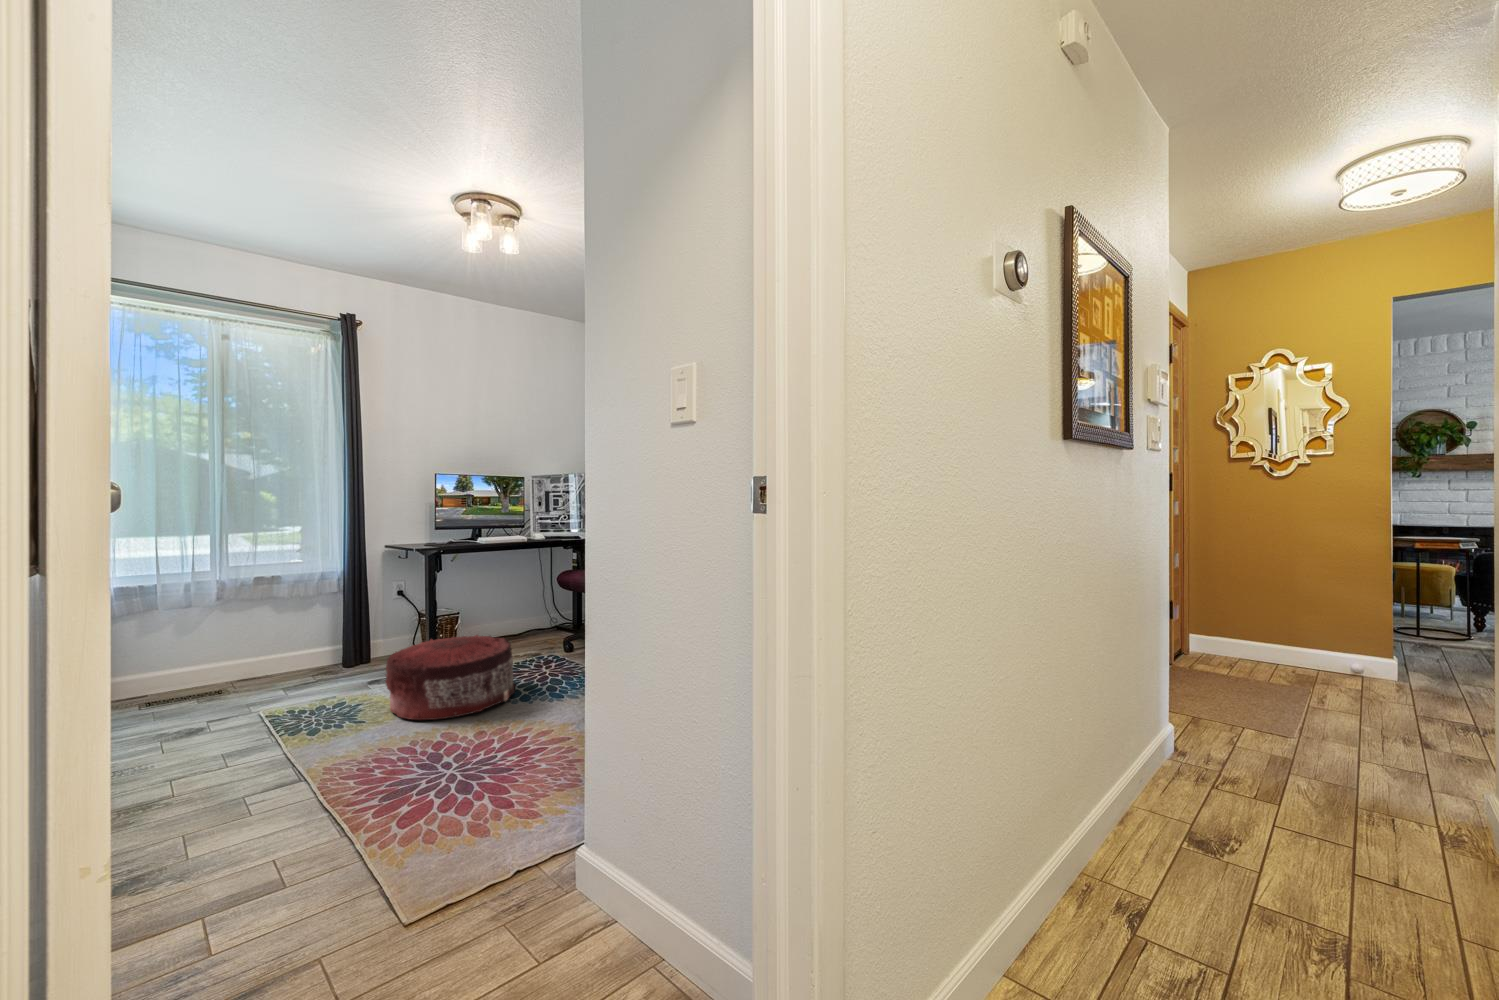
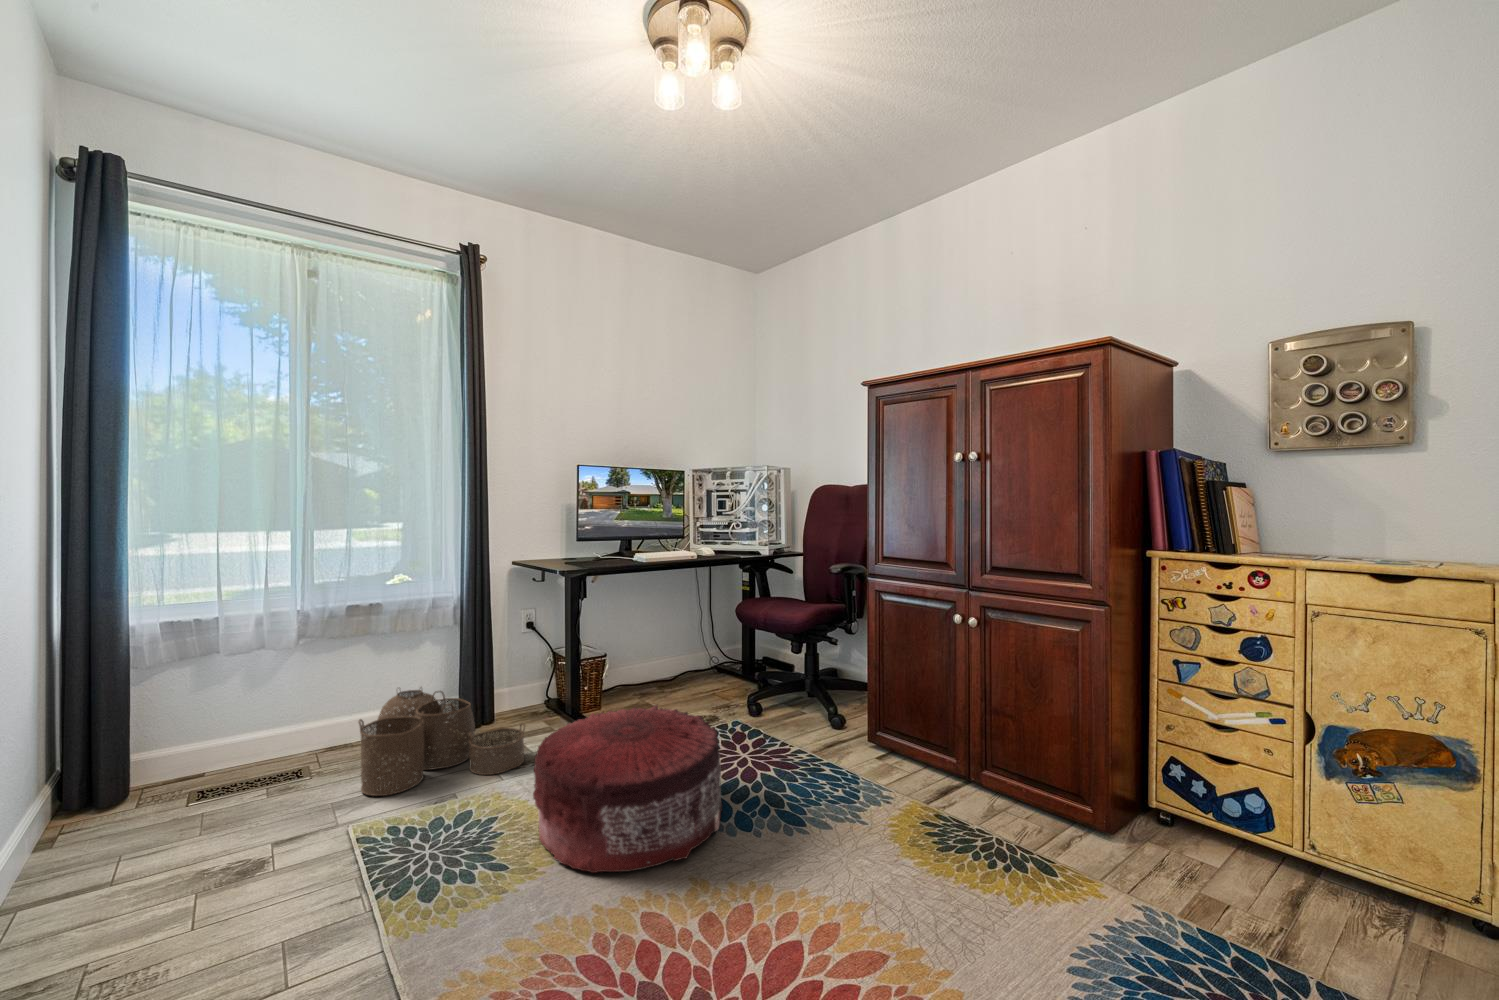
woven basket: none [265,635,389,699] -> present [359,690,525,796]

